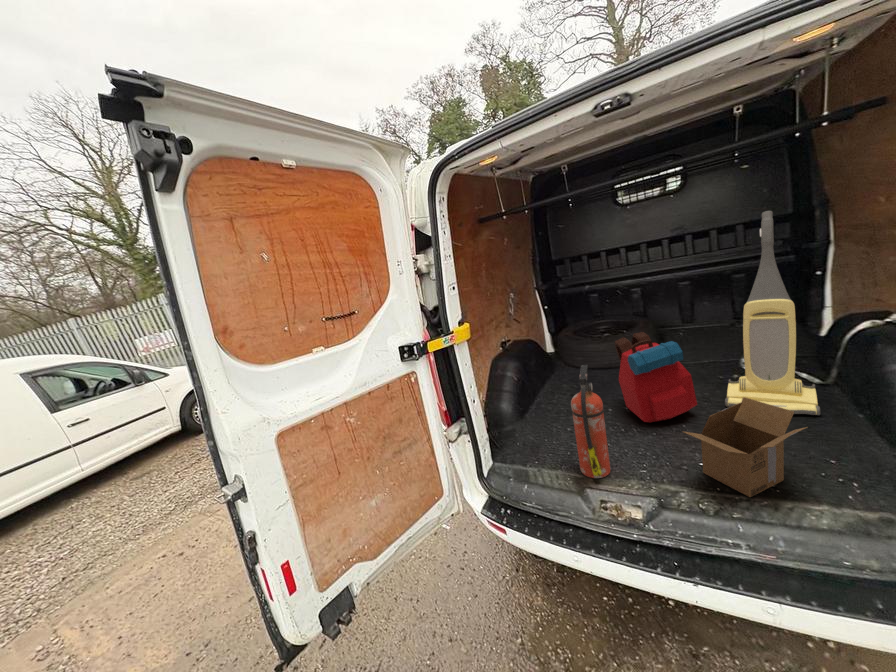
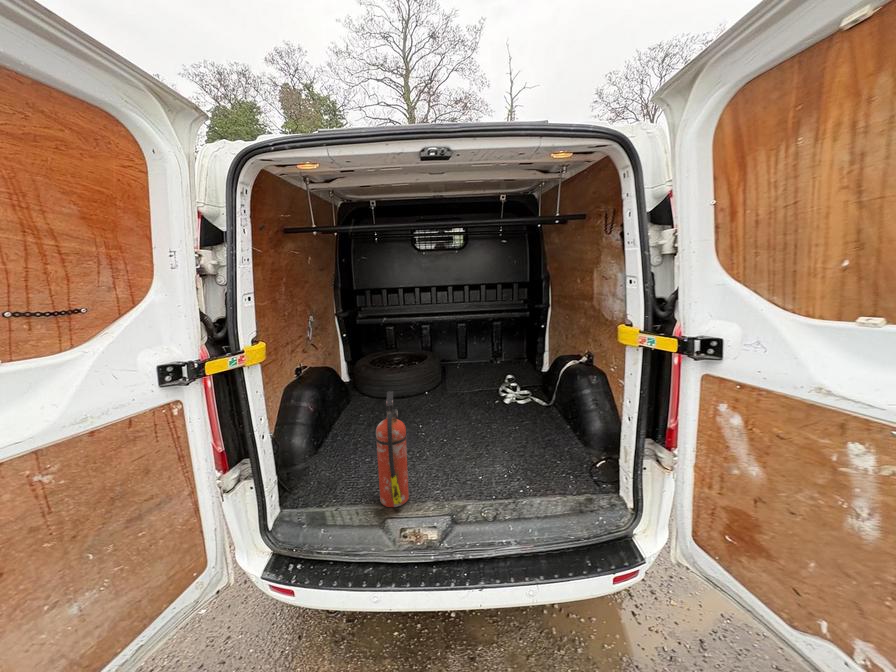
vacuum cleaner: present [725,211,820,415] -> none [492,275,548,430]
backpack: present [615,332,697,422] -> none [412,363,475,446]
cardboard box: present [684,397,808,497] -> none [470,417,549,500]

